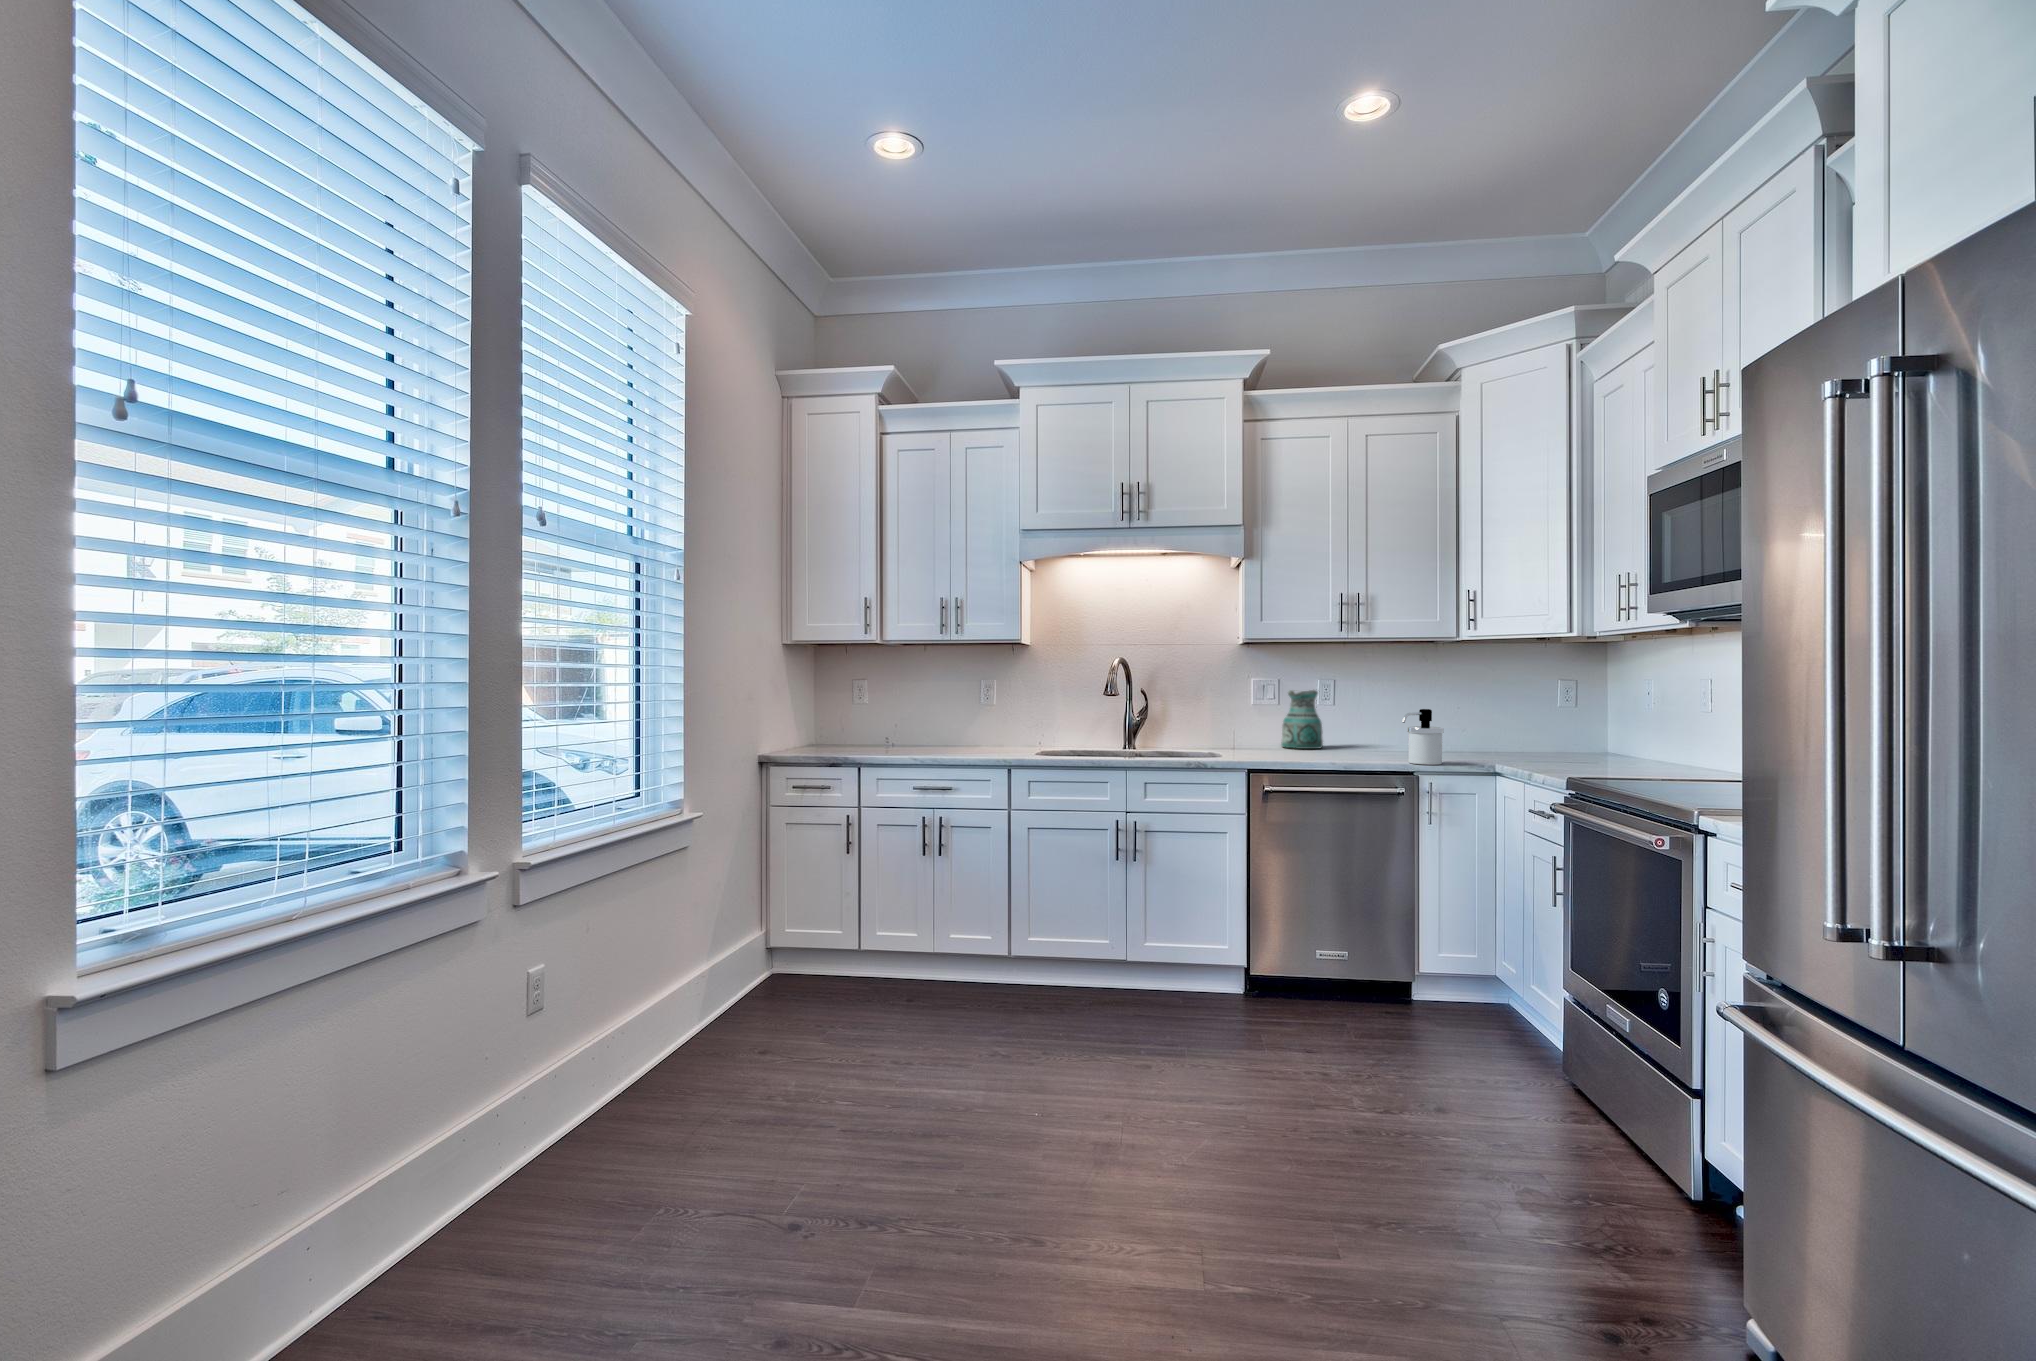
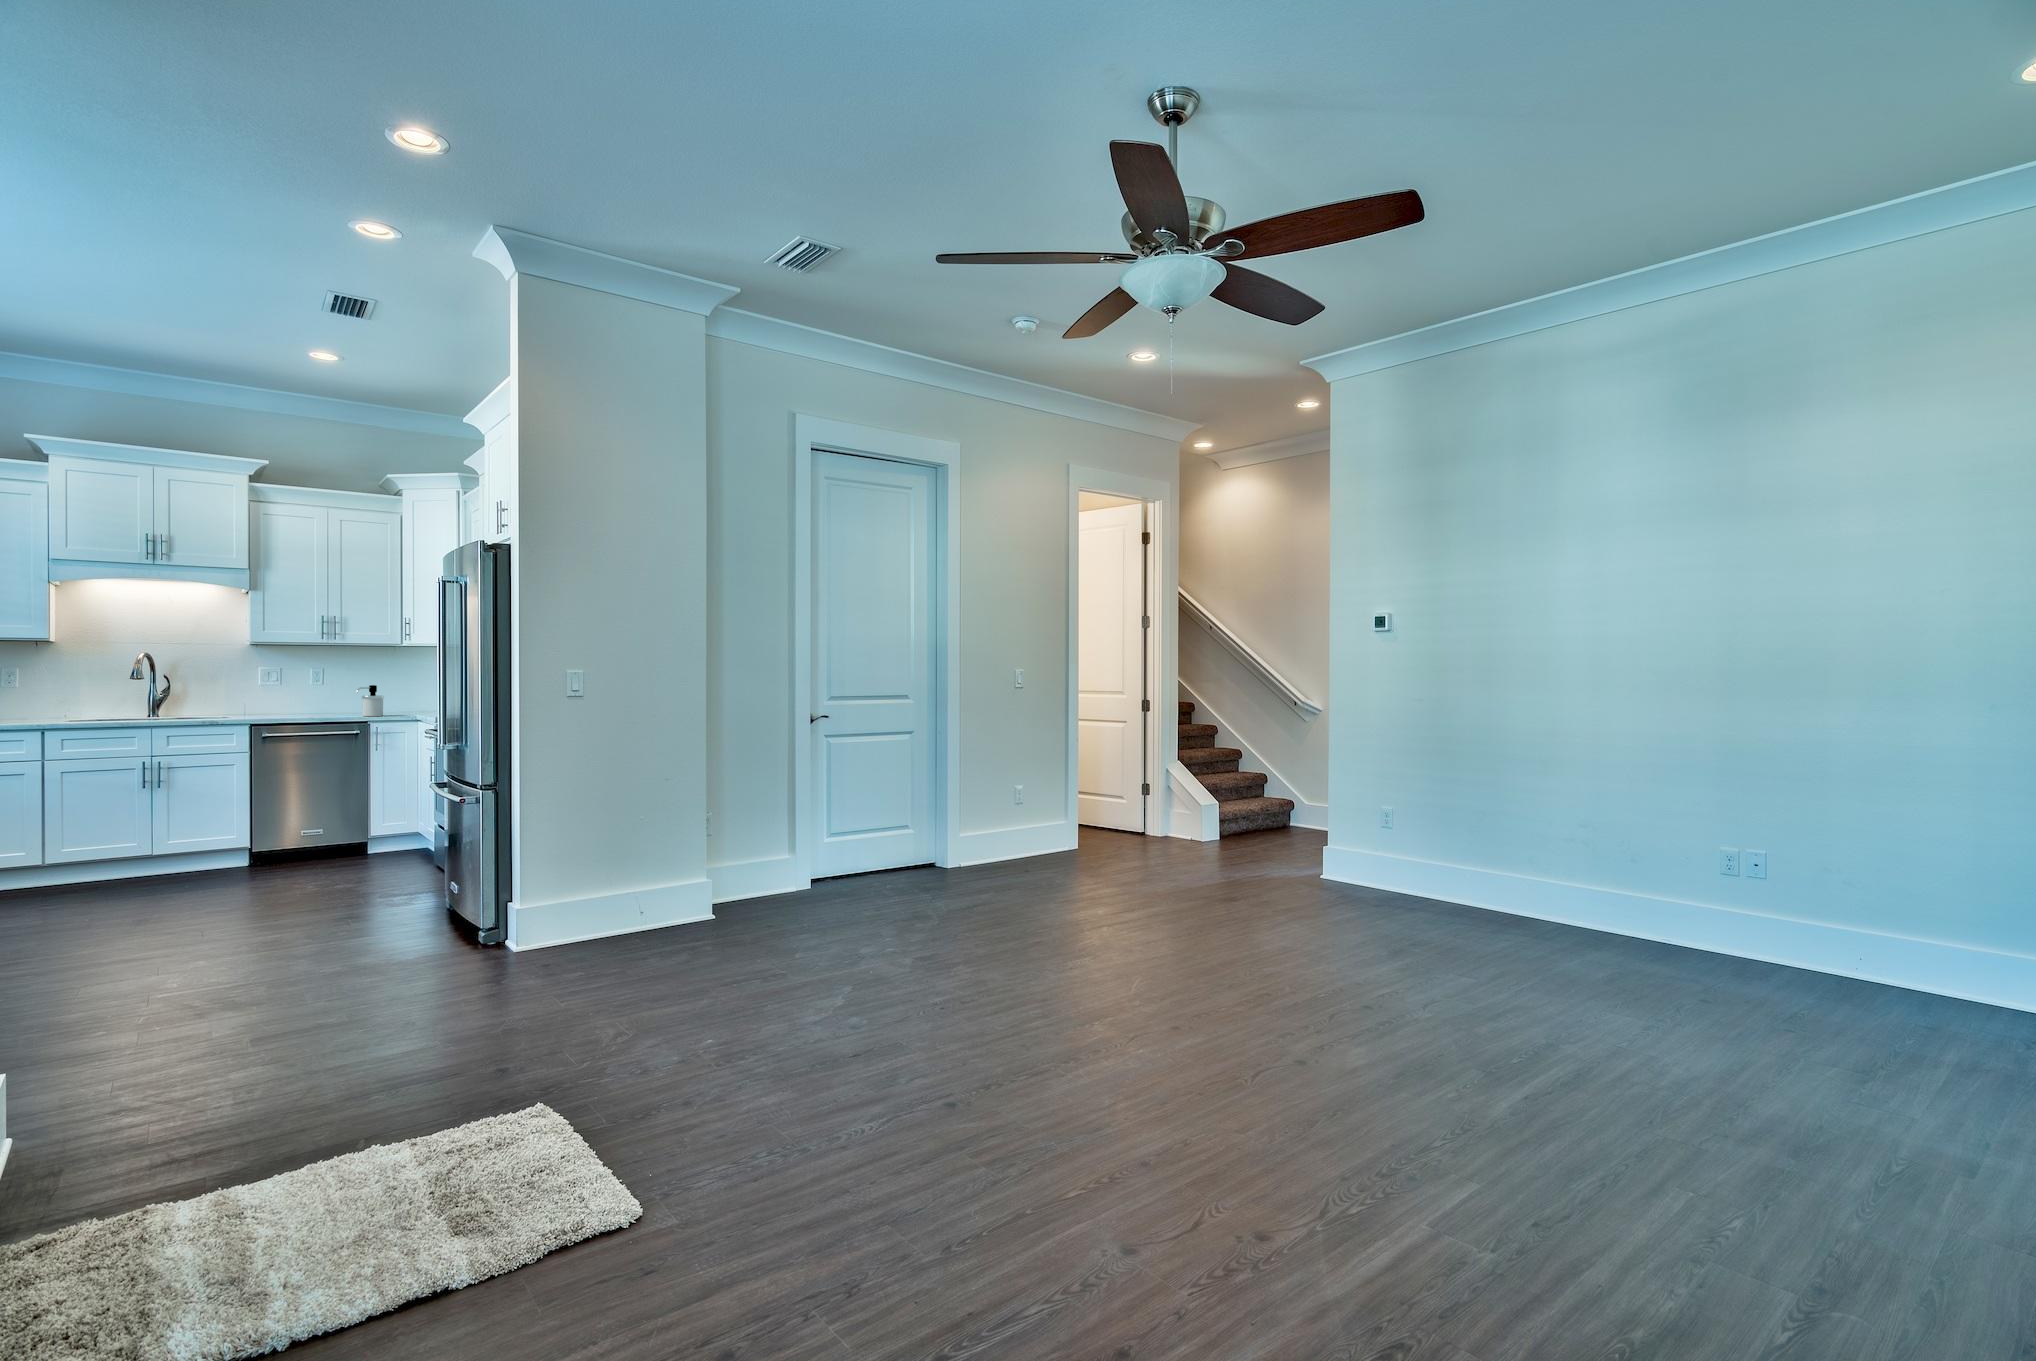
ceramic pitcher: present [1281,690,1323,749] -> none [282,675,315,713]

